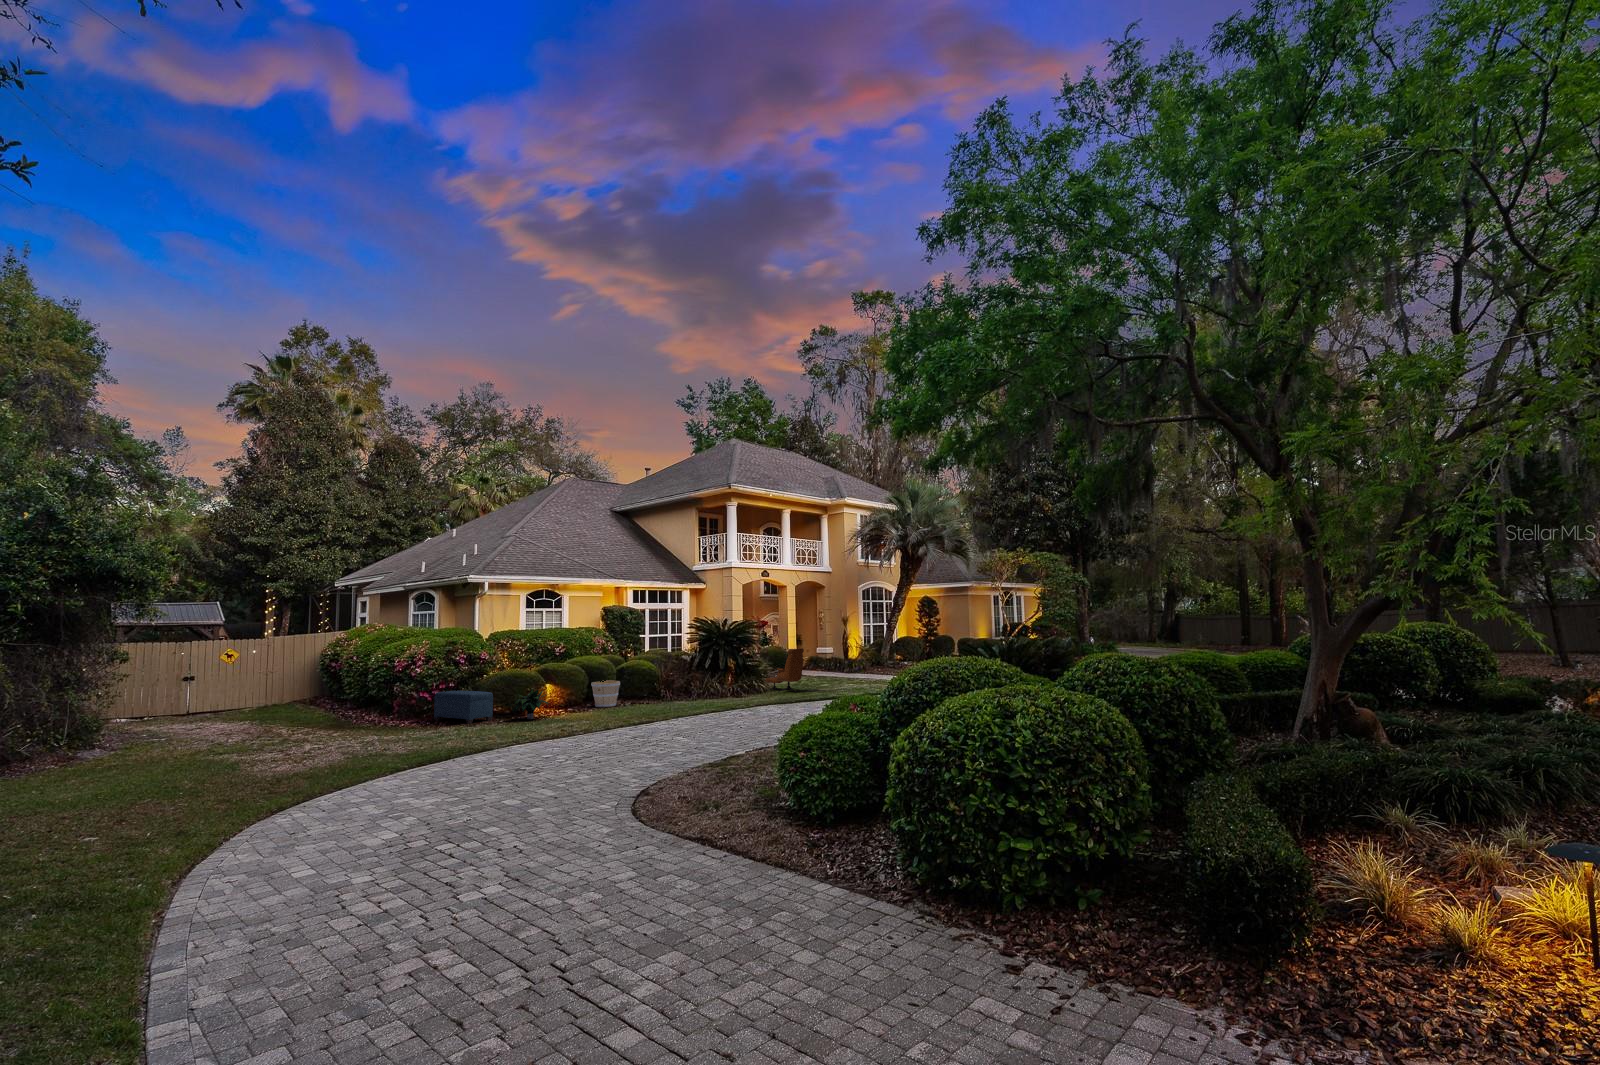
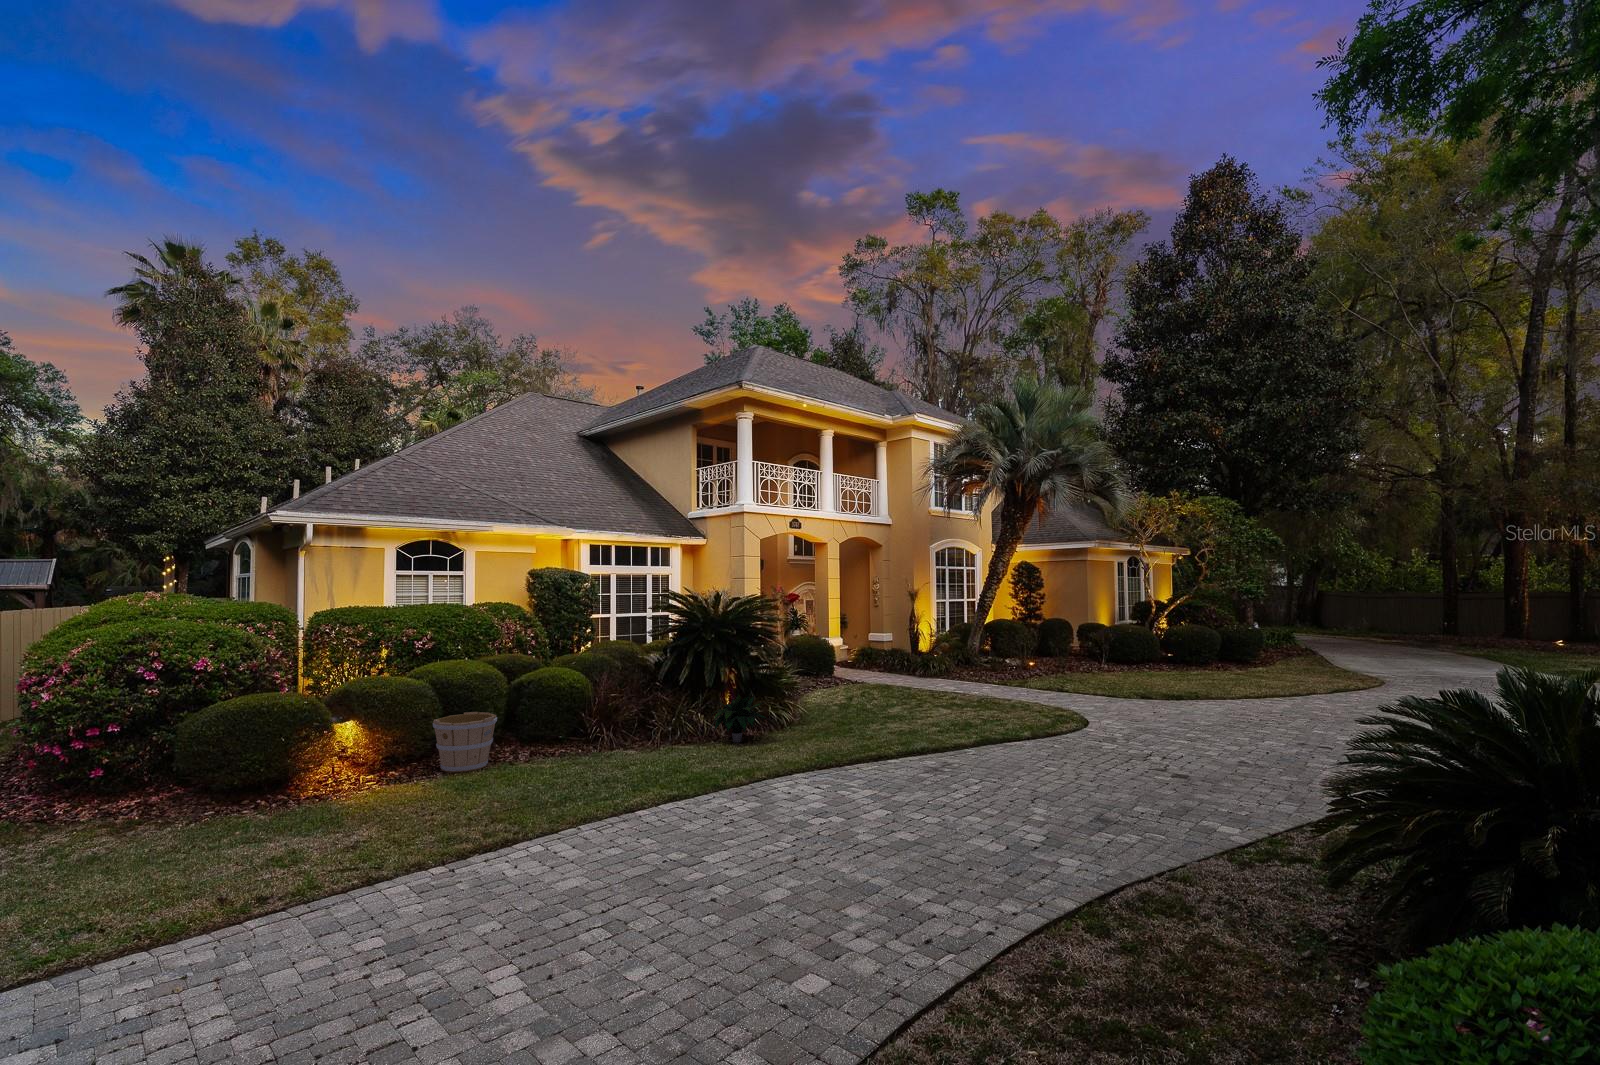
lounge chair: present [765,648,804,693] -> none [793,648,866,733]
potted plant: present [512,689,549,719] -> present [710,693,767,743]
bench: present [434,691,493,723] -> none [32,743,154,840]

